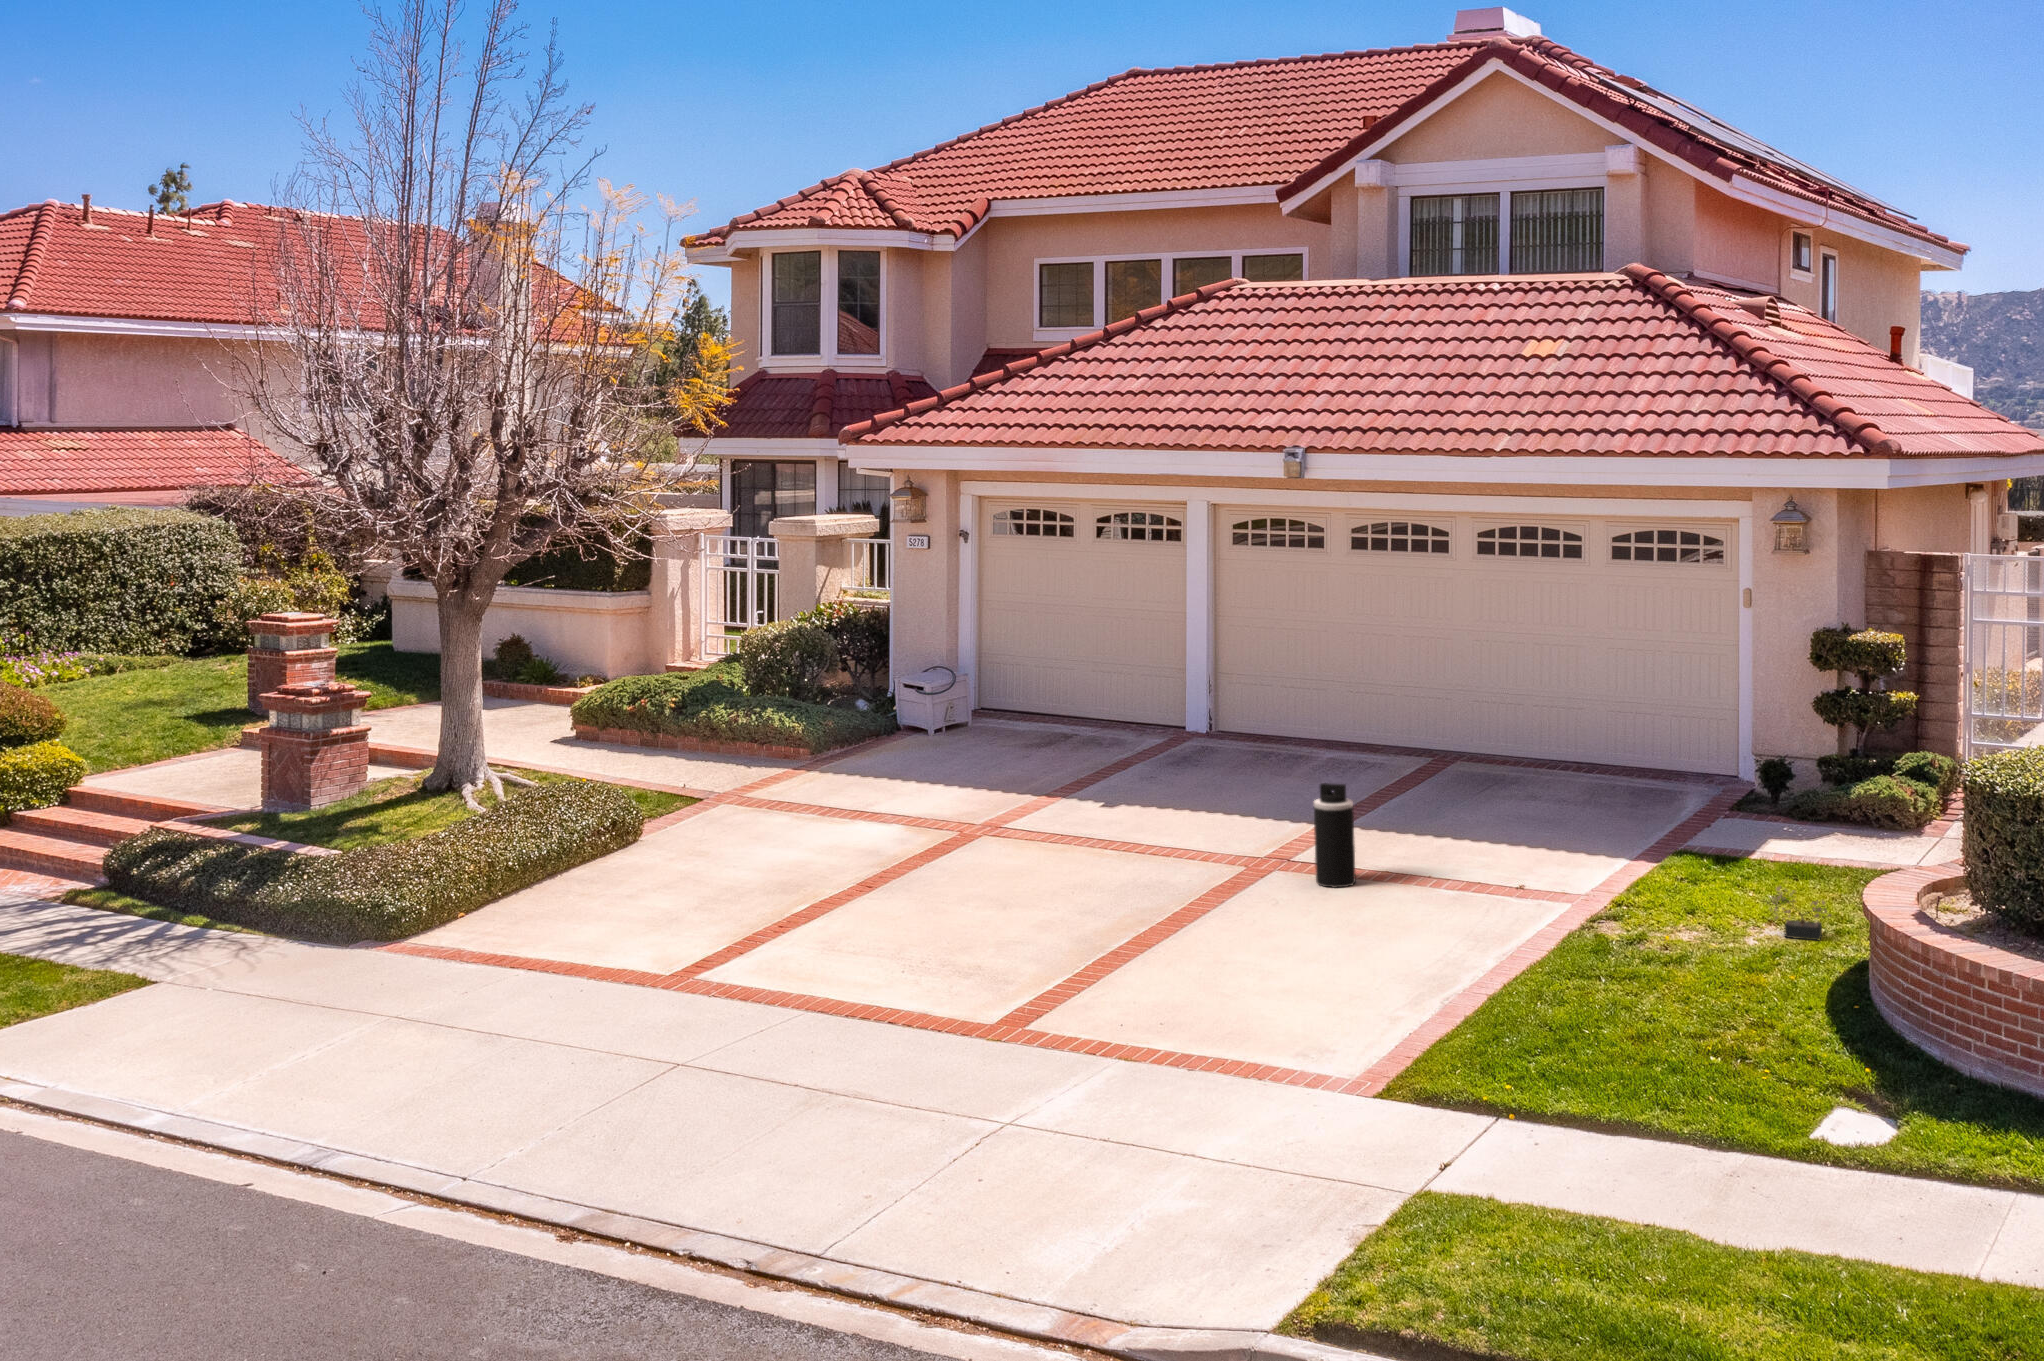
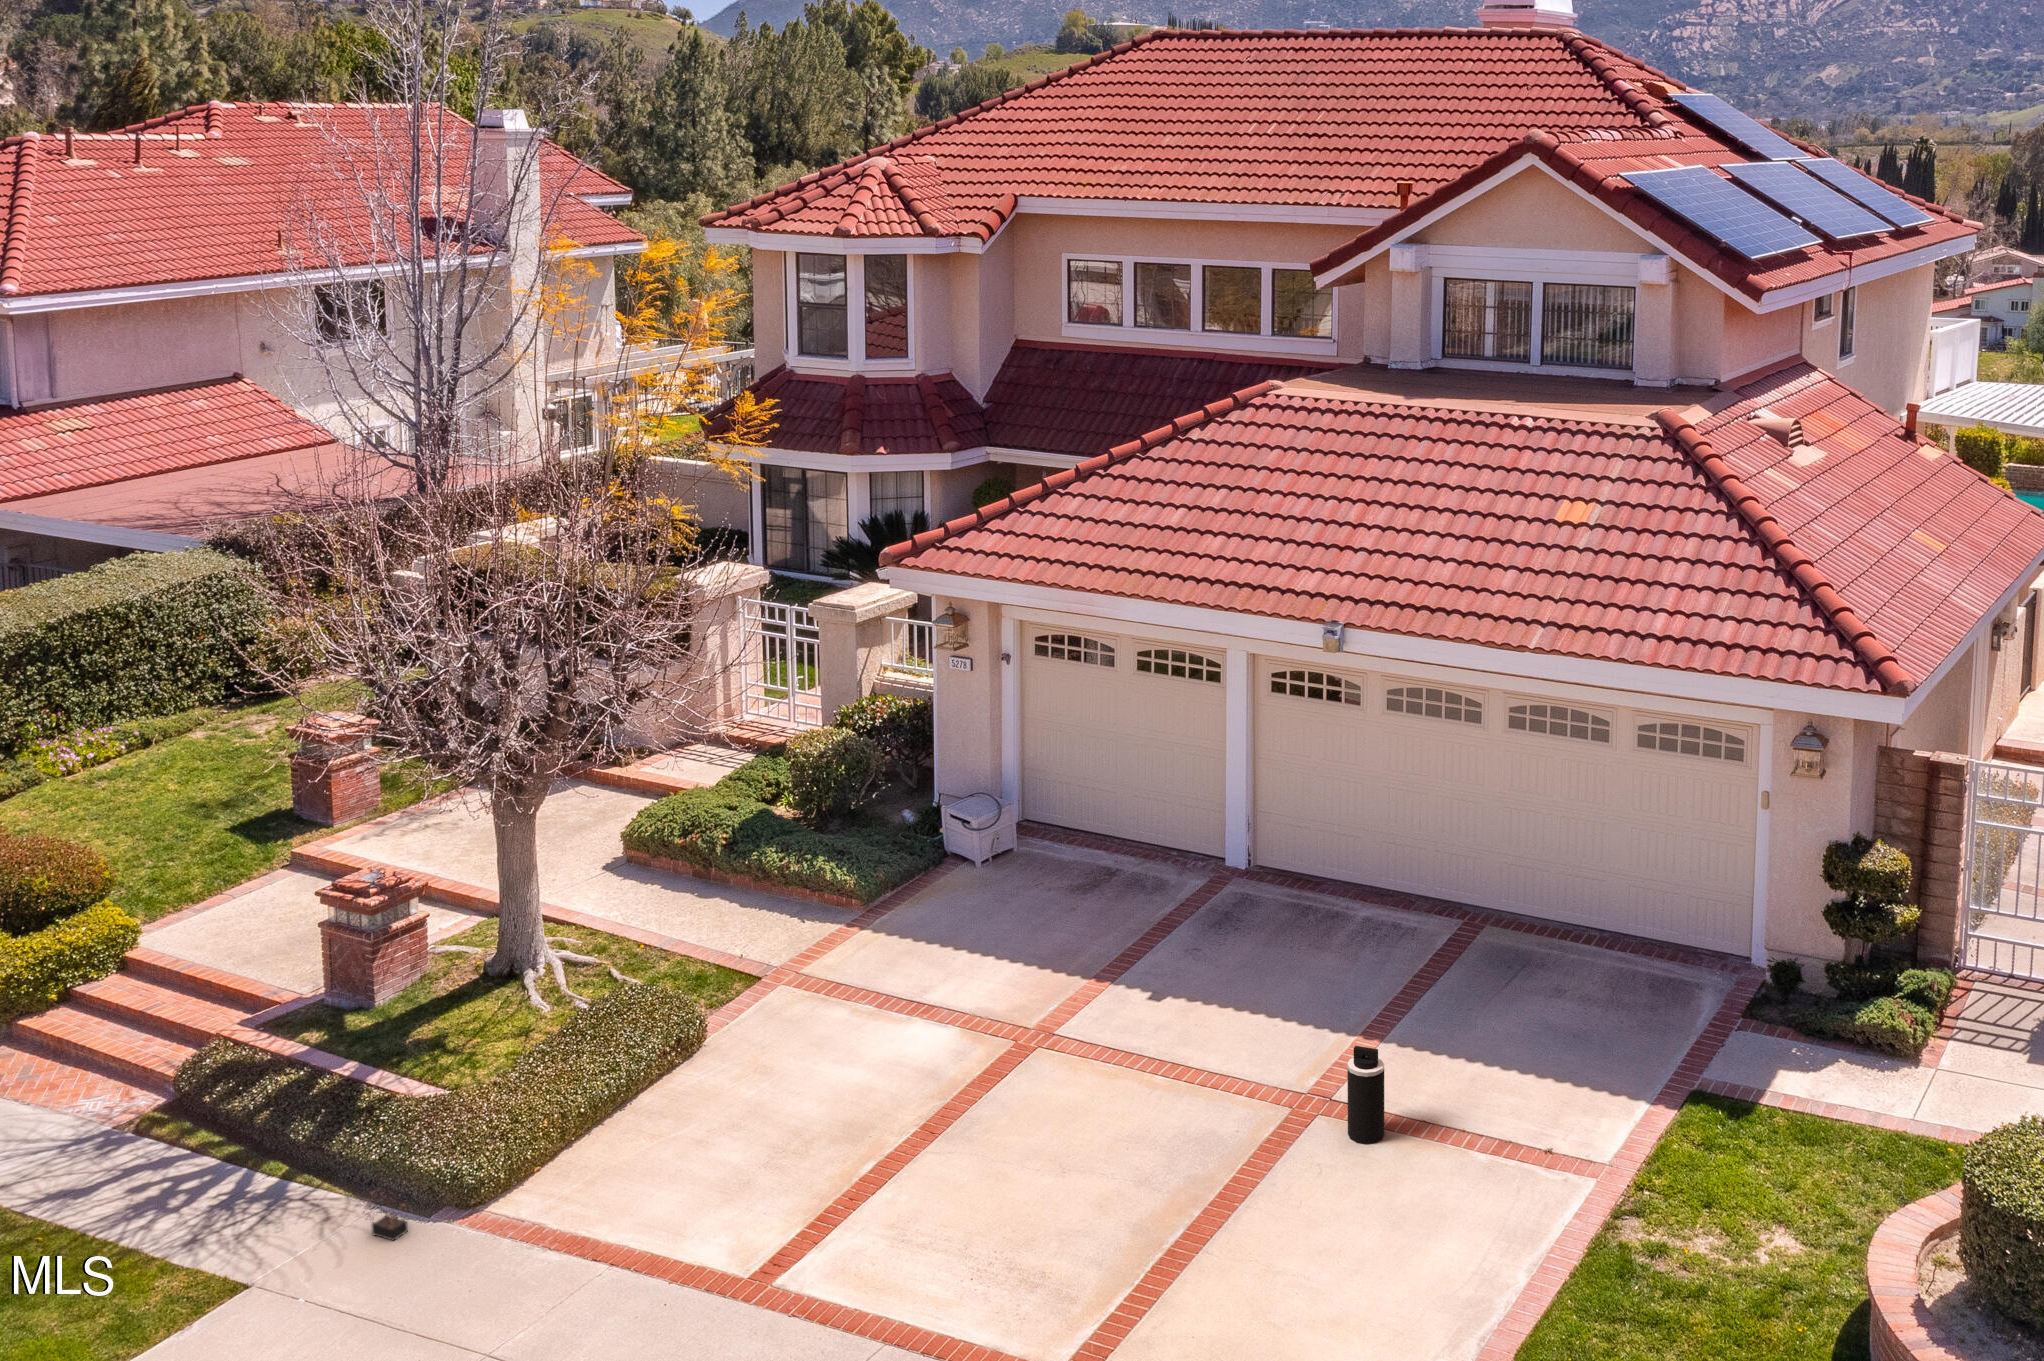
decorative plant: present [1773,887,1830,940] -> present [363,1191,410,1241]

